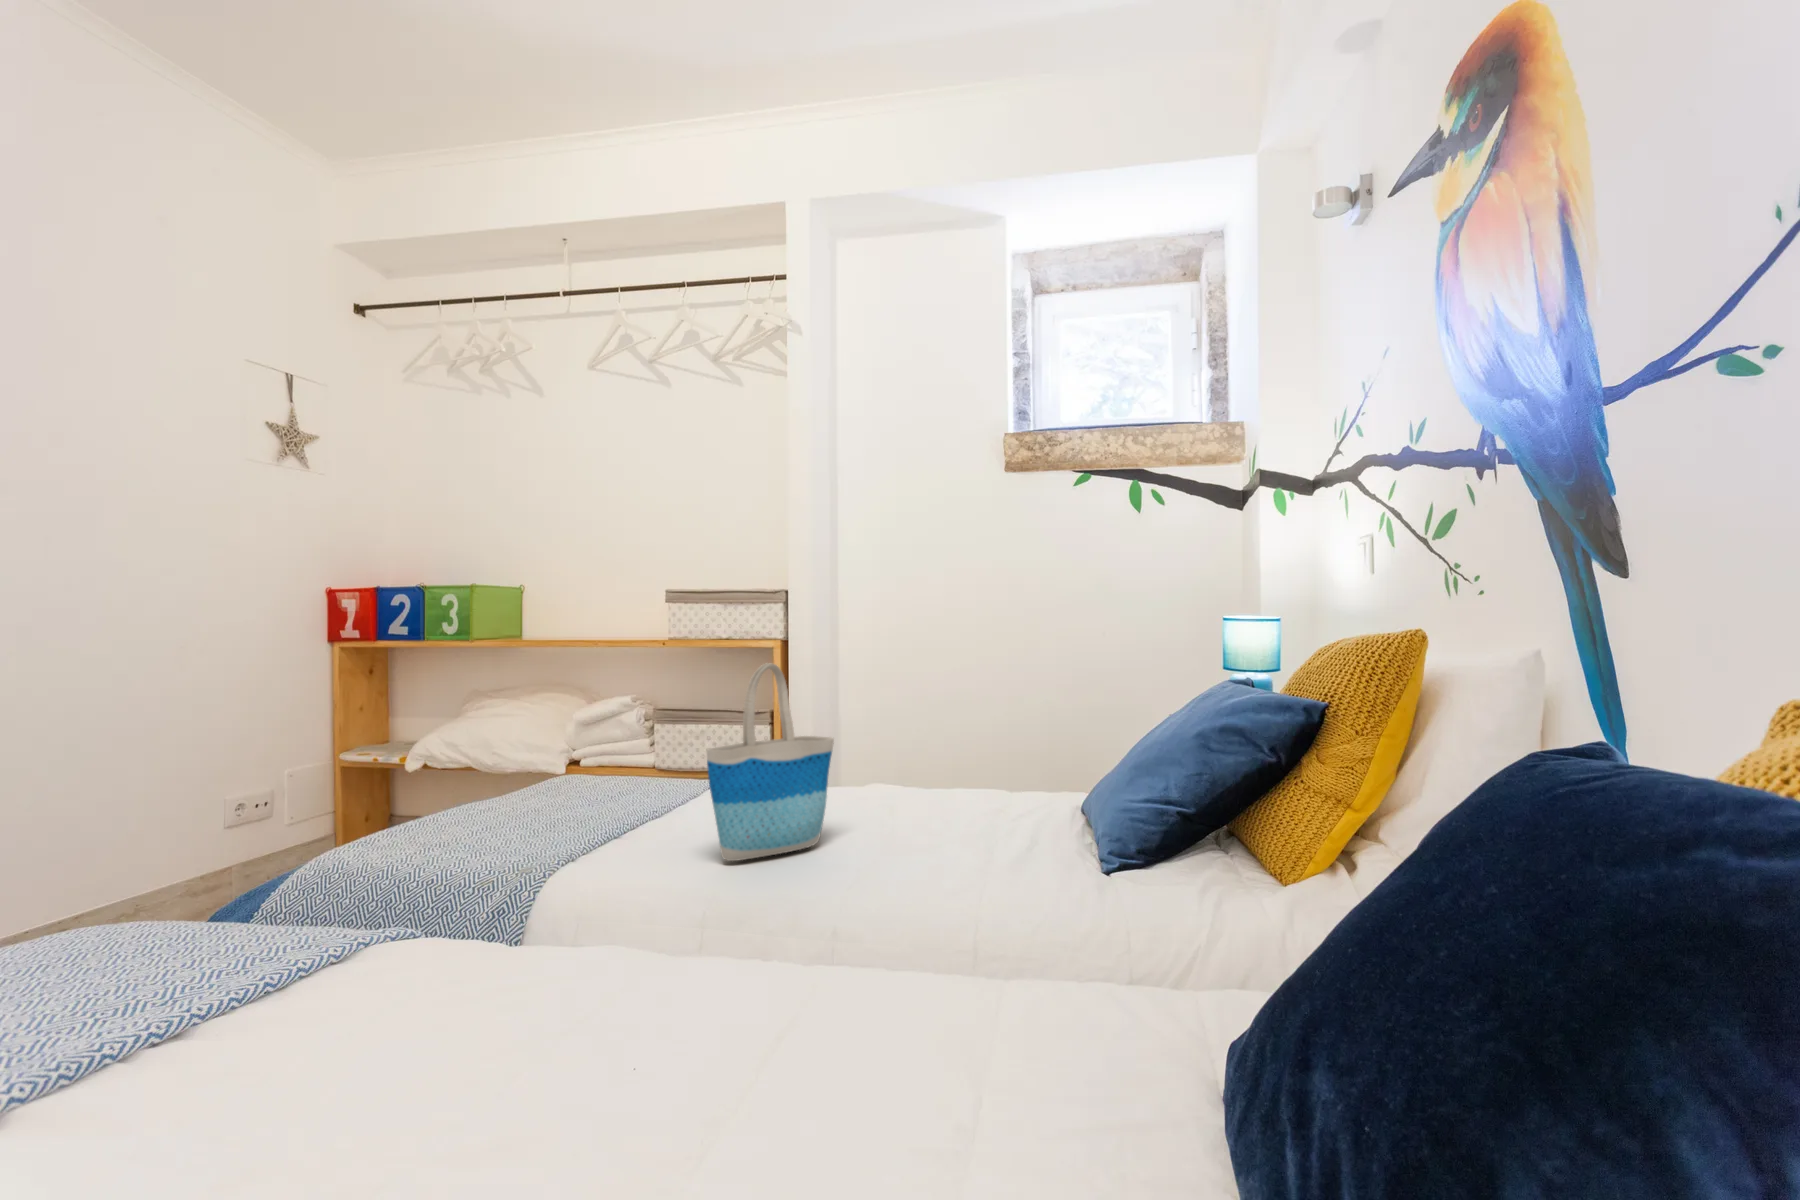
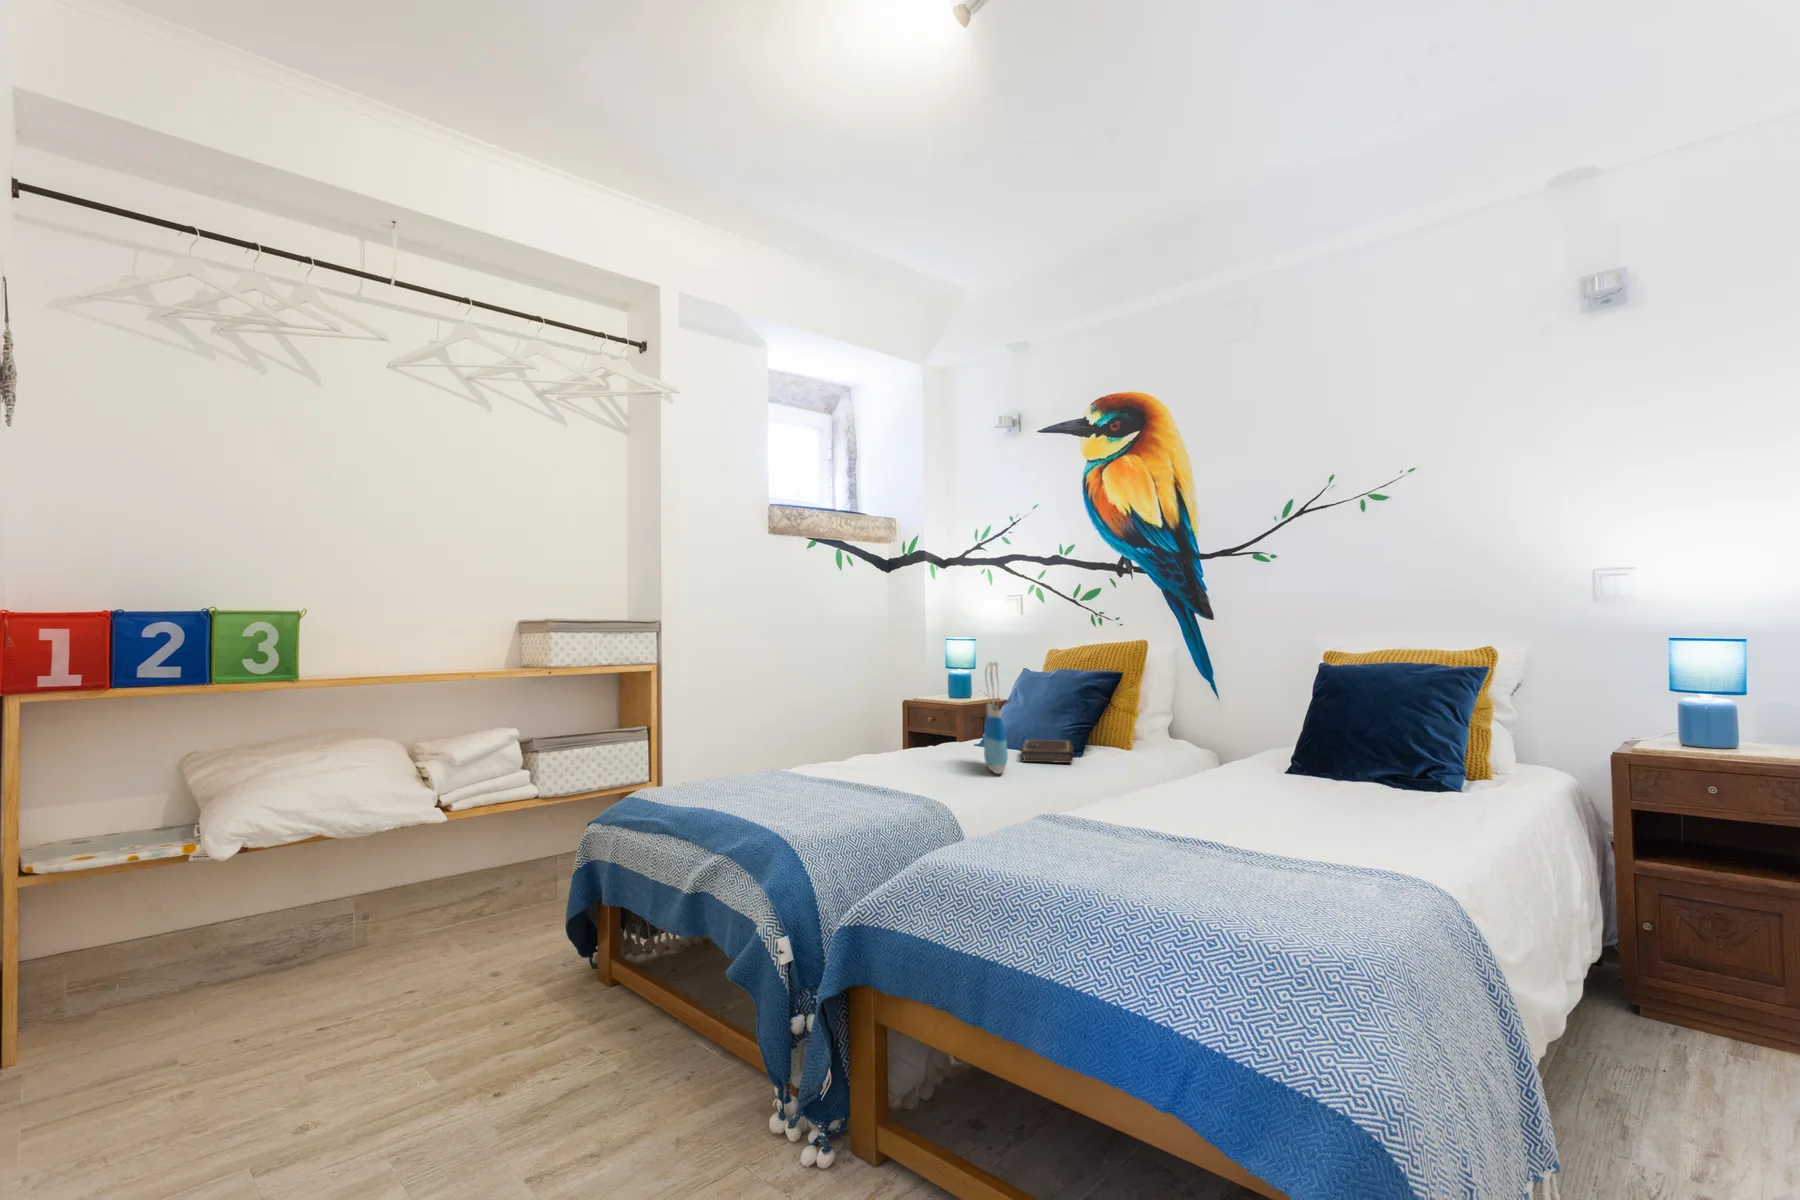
notebook: none [869,821,1036,881] -> present [1022,740,1073,763]

